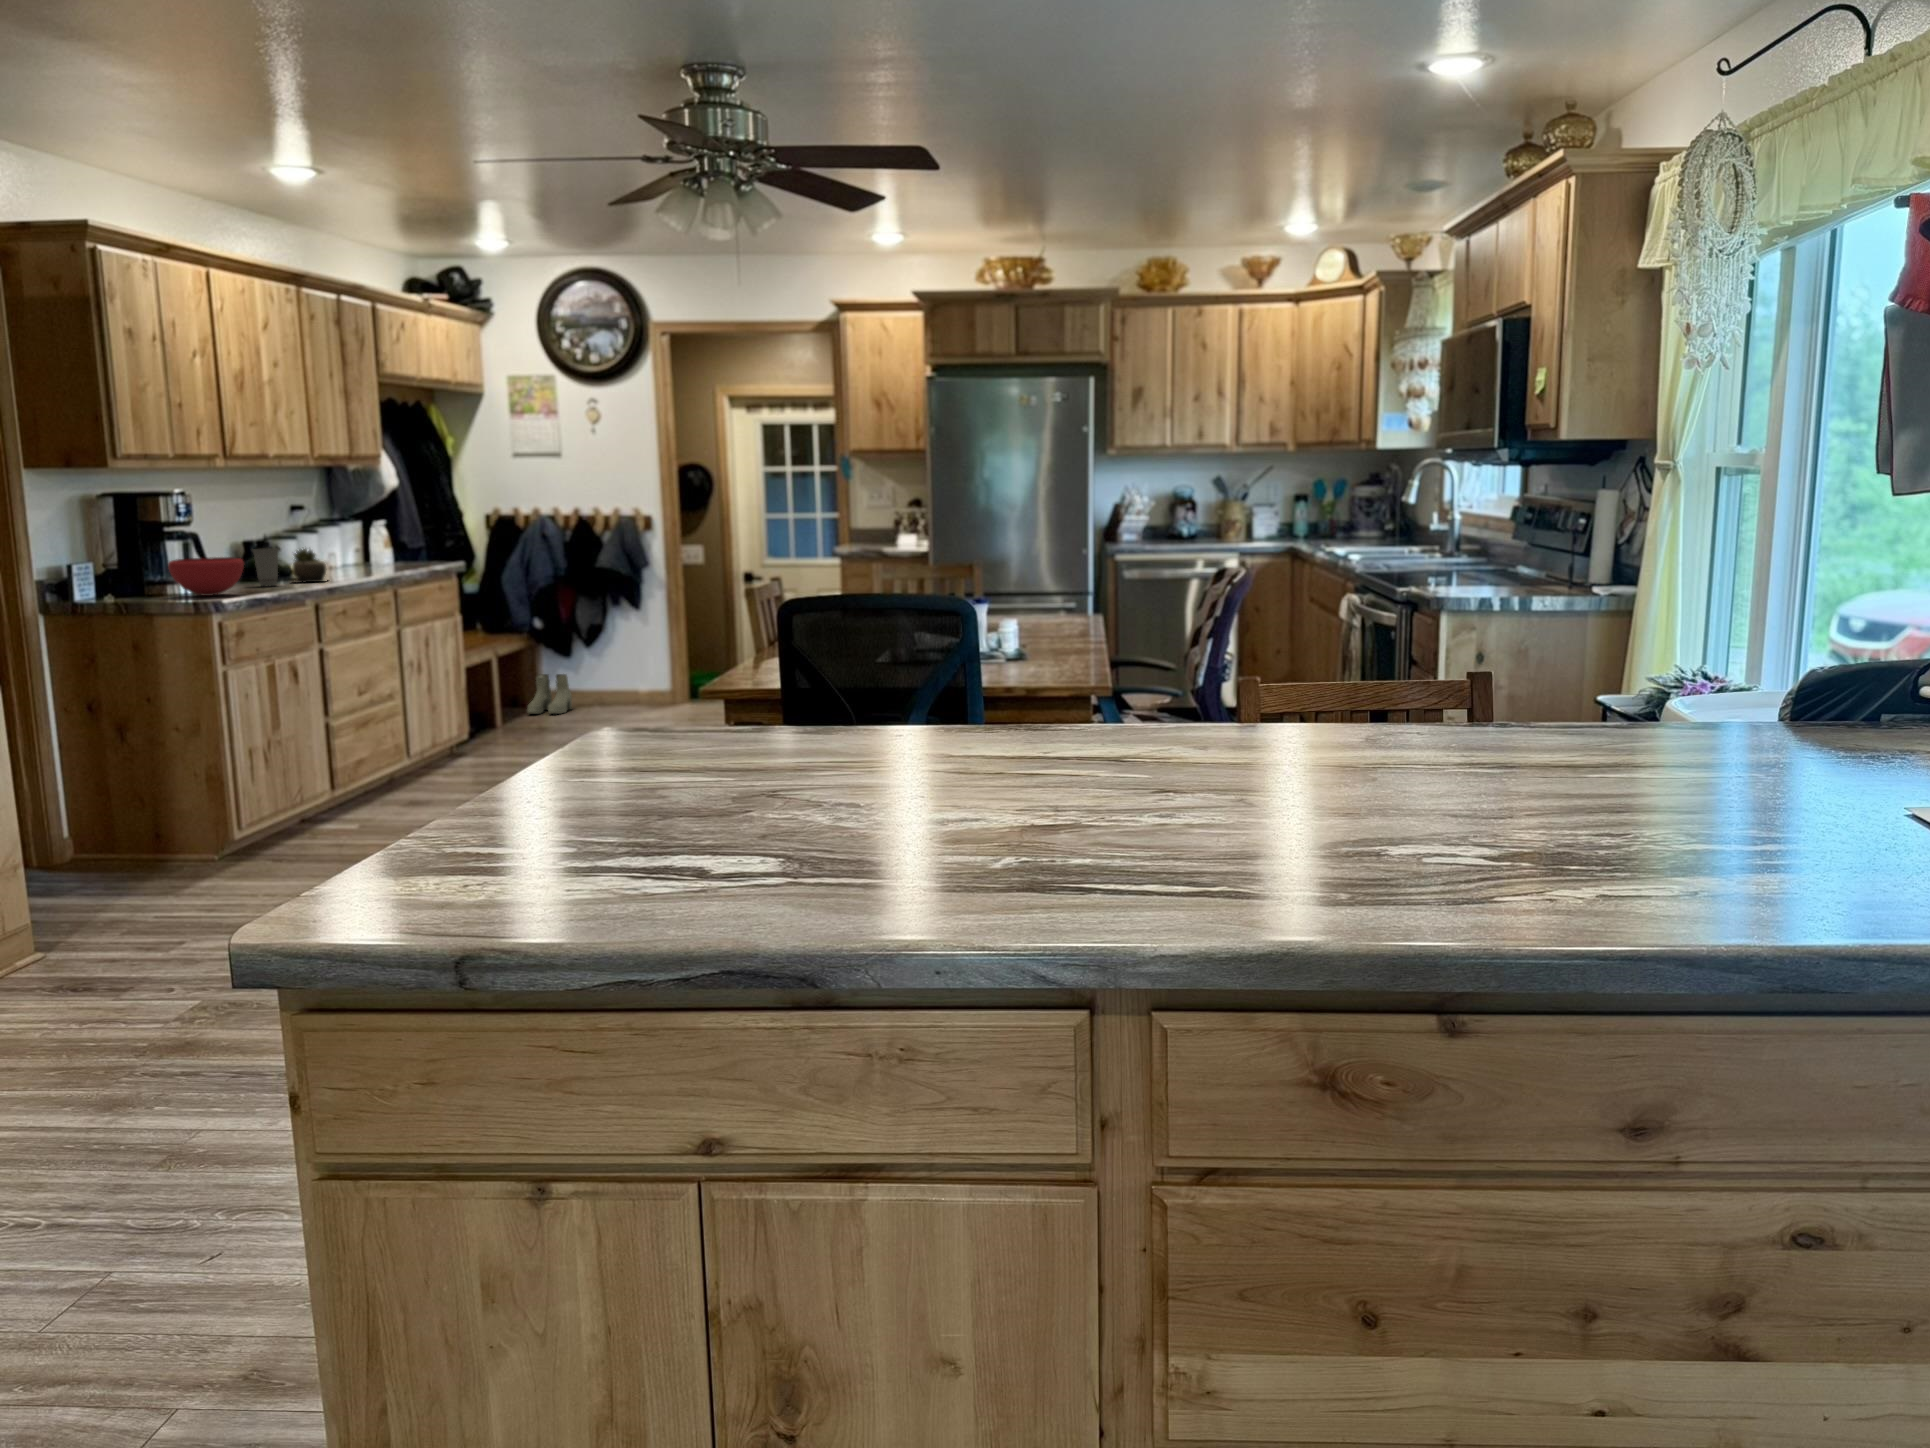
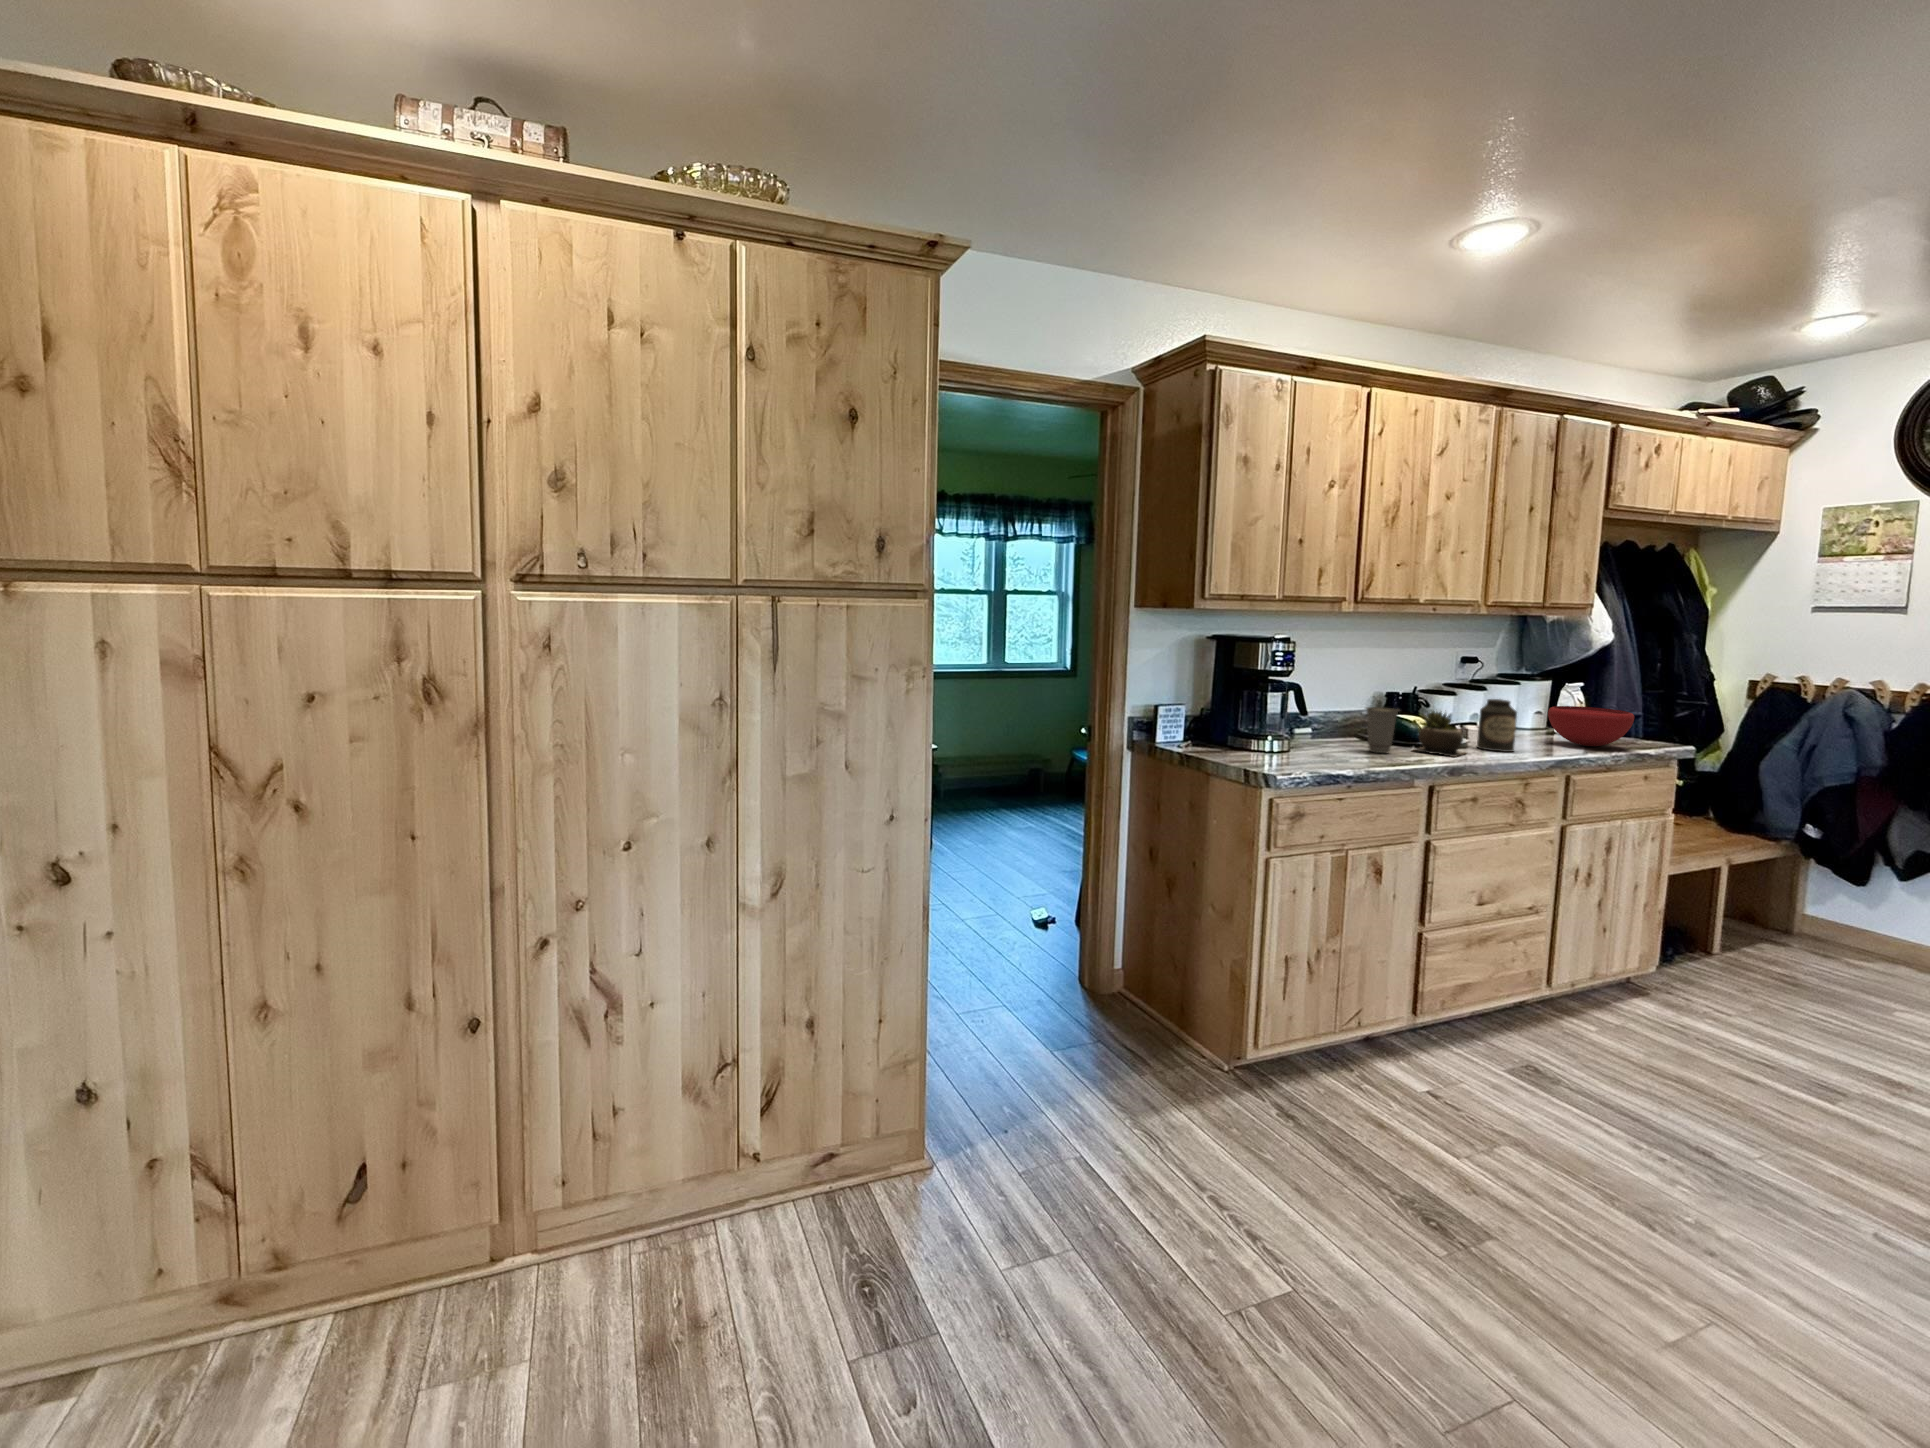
canister: none [329,536,358,577] -> present [1477,699,1517,752]
bowl: present [168,557,244,596] -> present [1548,706,1634,746]
boots: present [528,674,572,714] -> none [1771,898,1860,964]

